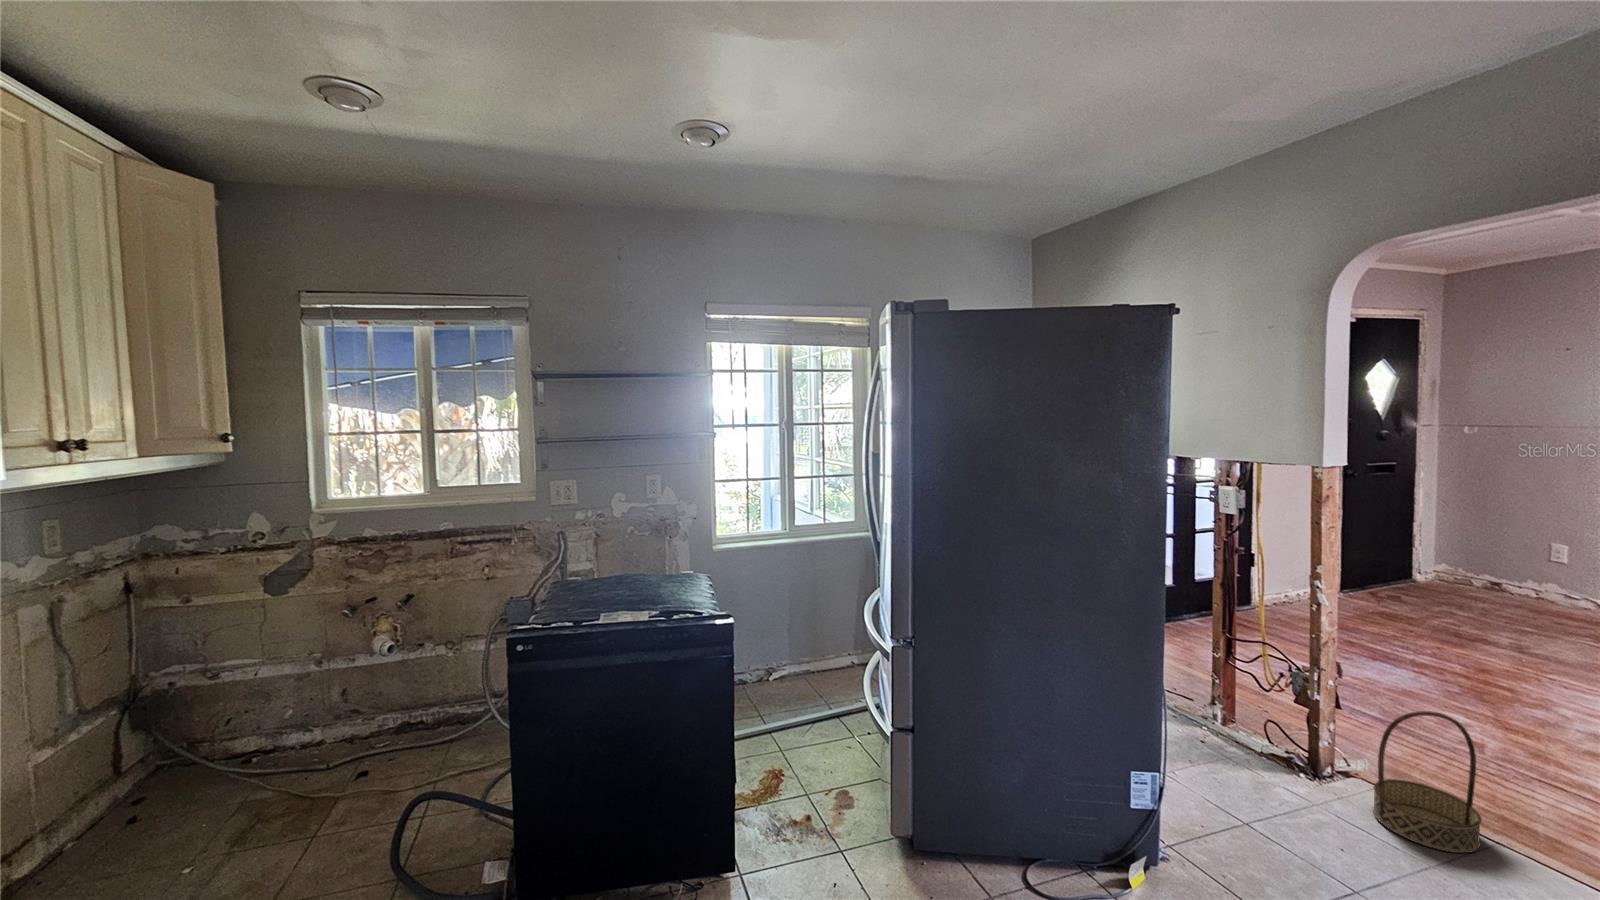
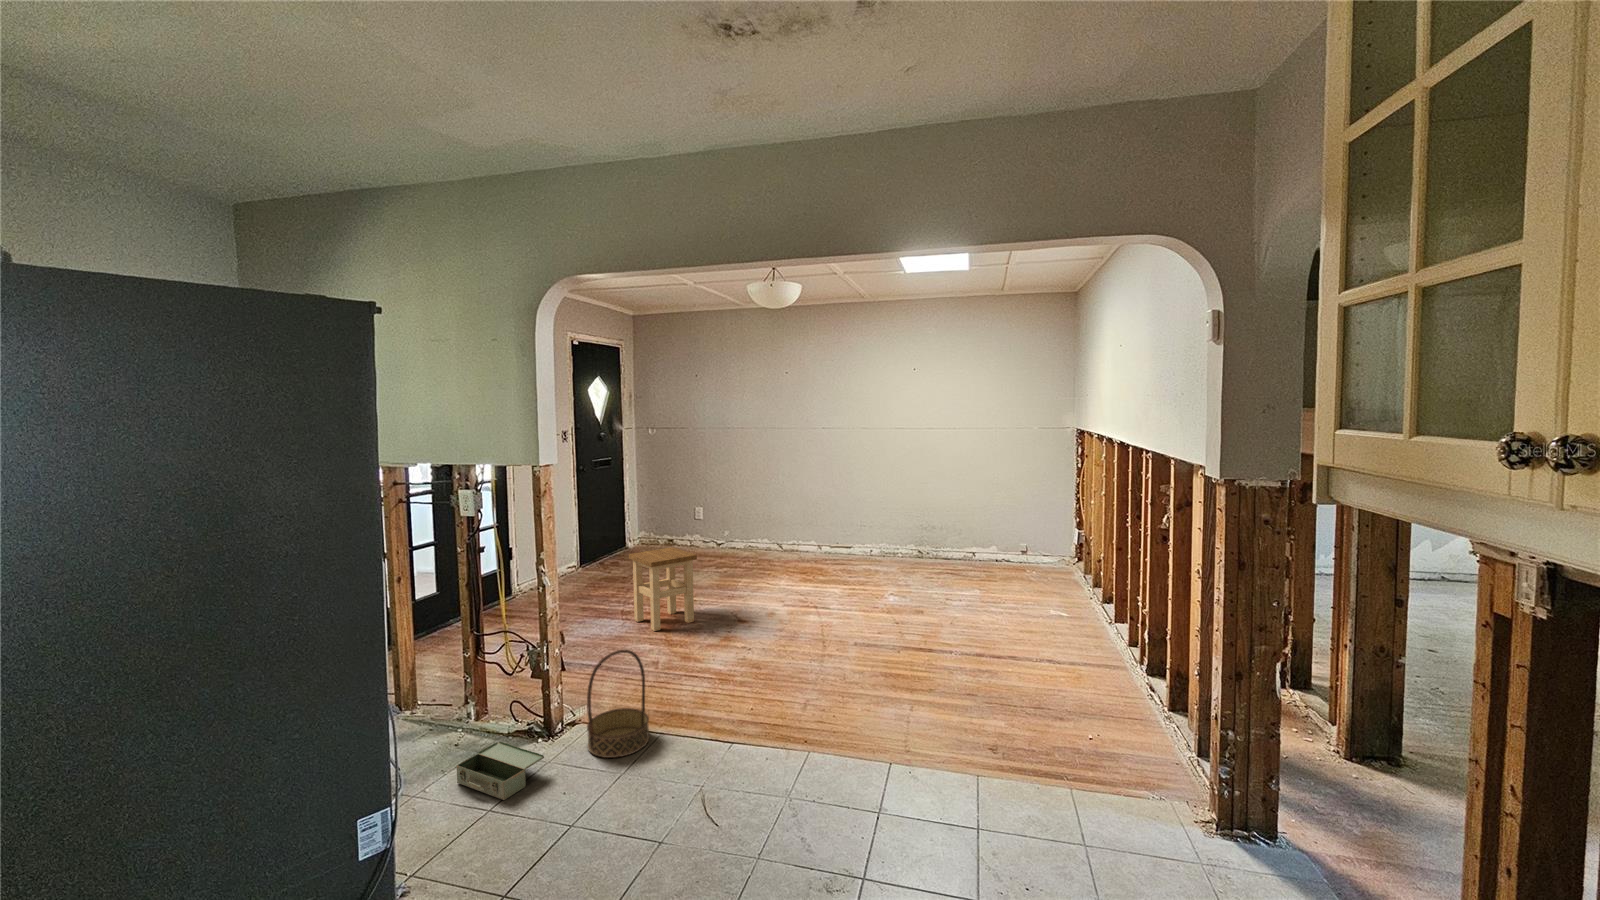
stool: none [1432,590,1571,710] -> present [629,547,697,631]
toolbox: none [1207,755,1313,821] -> present [457,742,544,800]

